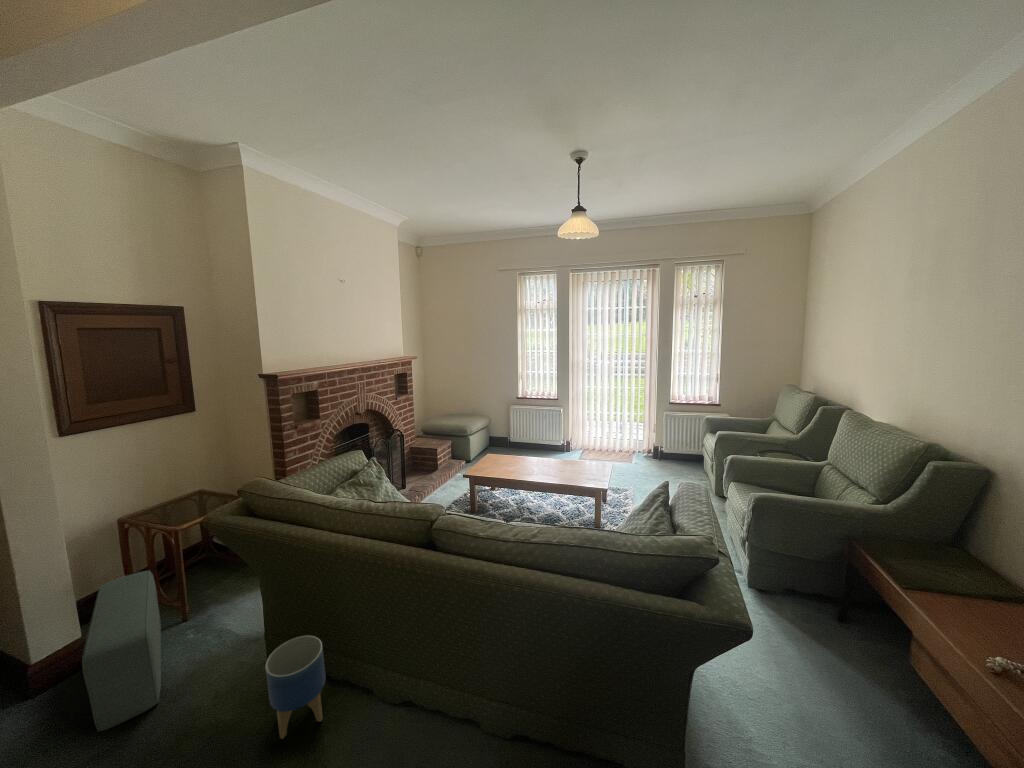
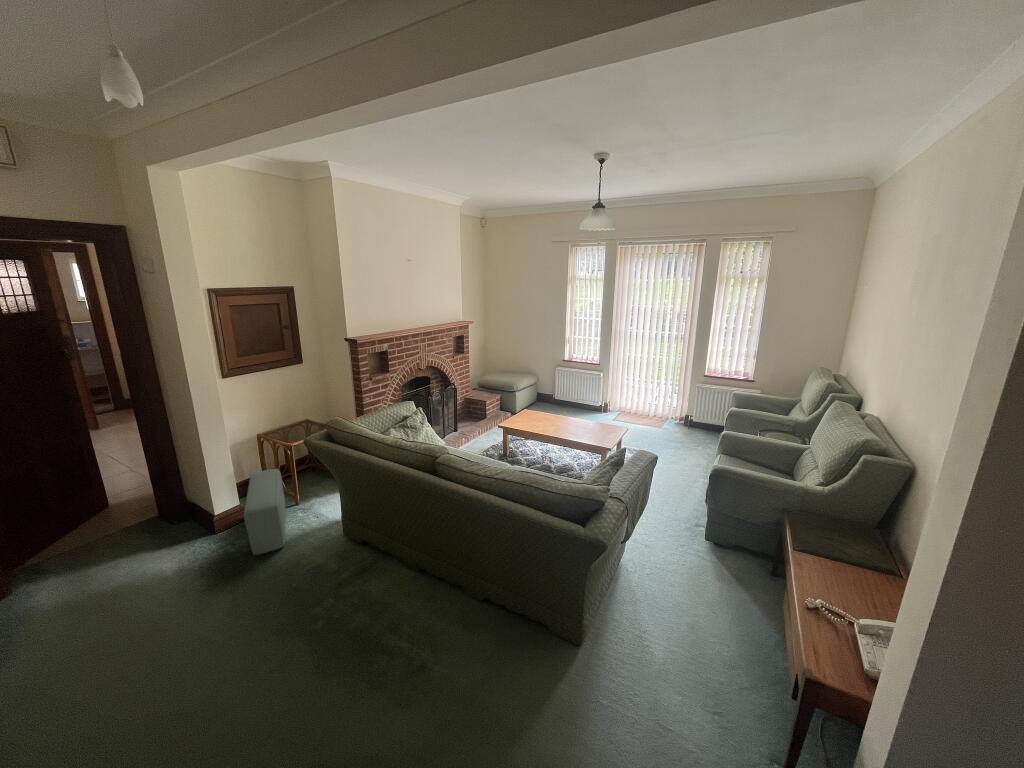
planter: present [265,636,326,739] -> none [340,520,376,577]

